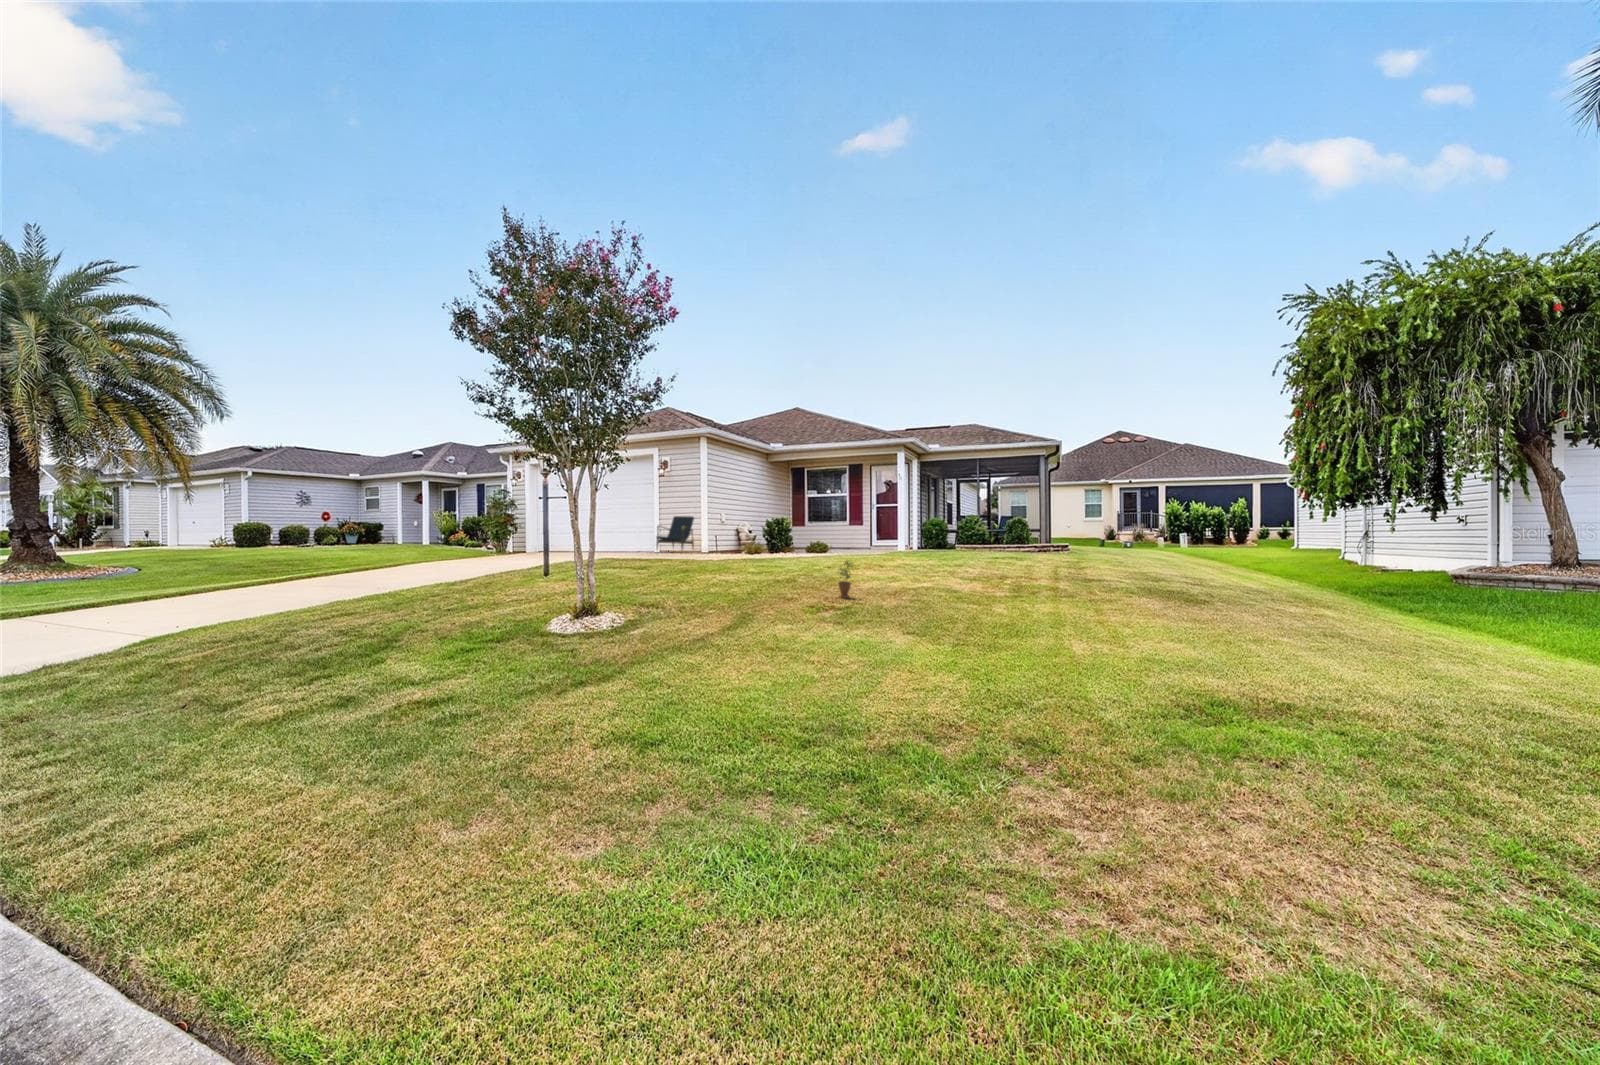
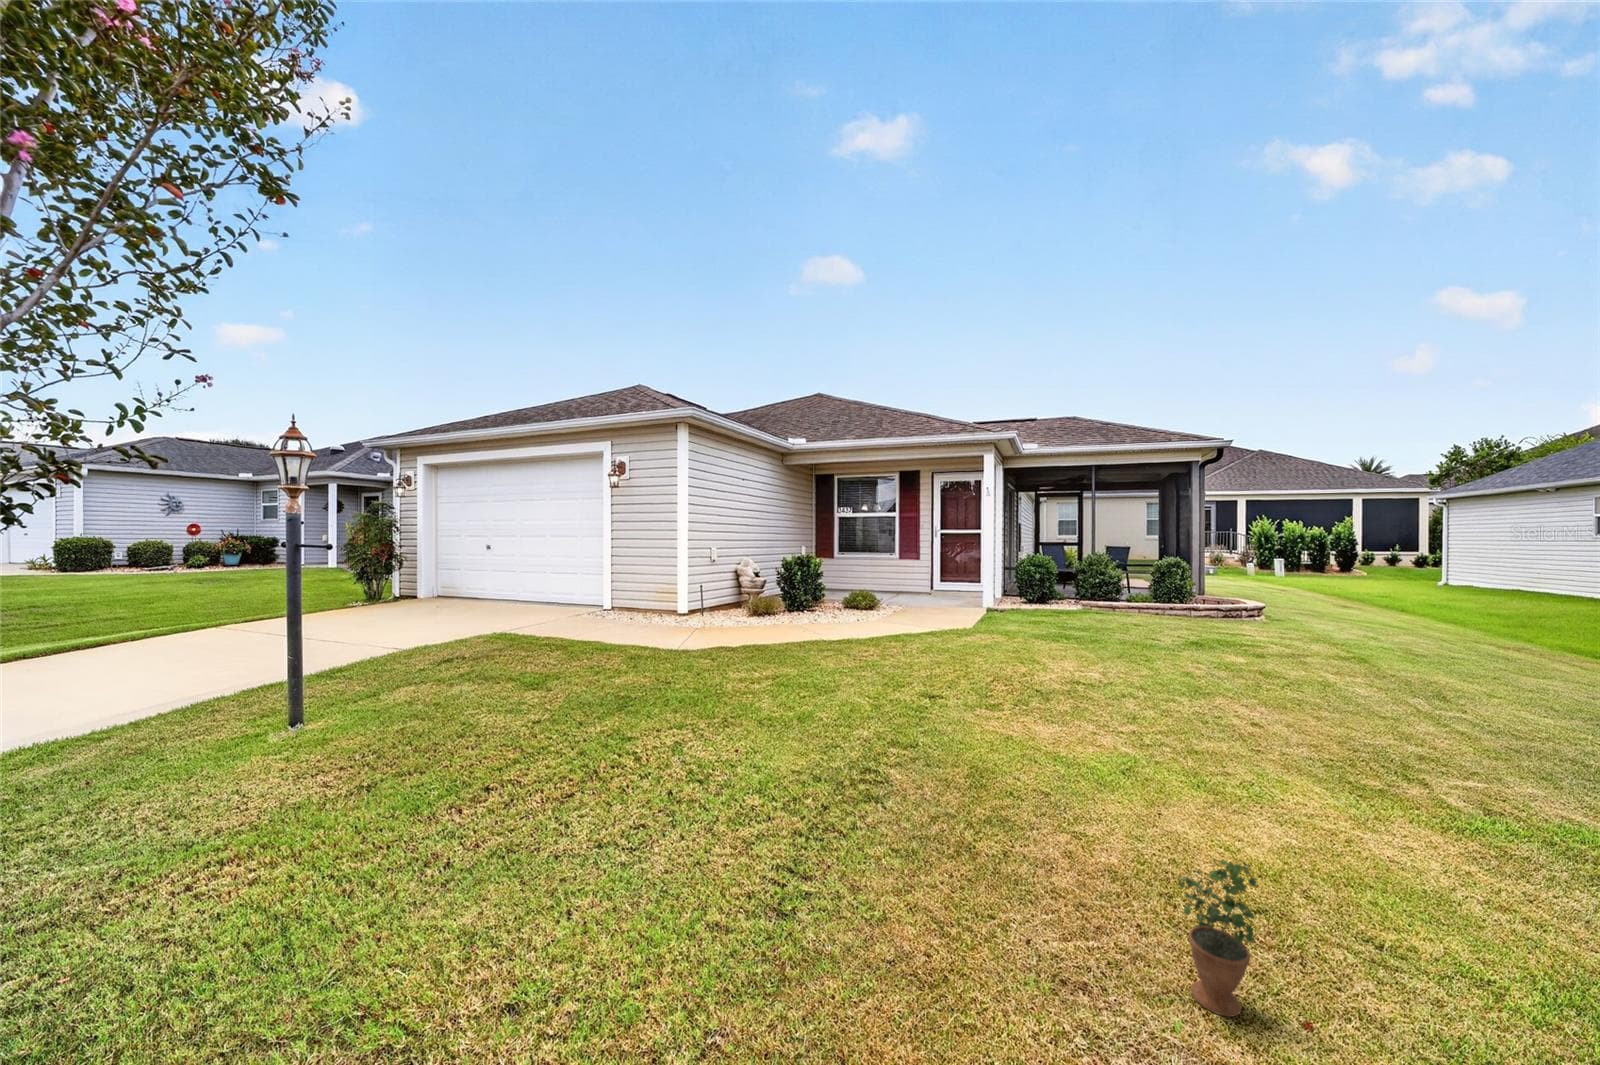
lounge chair: present [656,516,694,551] -> none [603,553,669,619]

